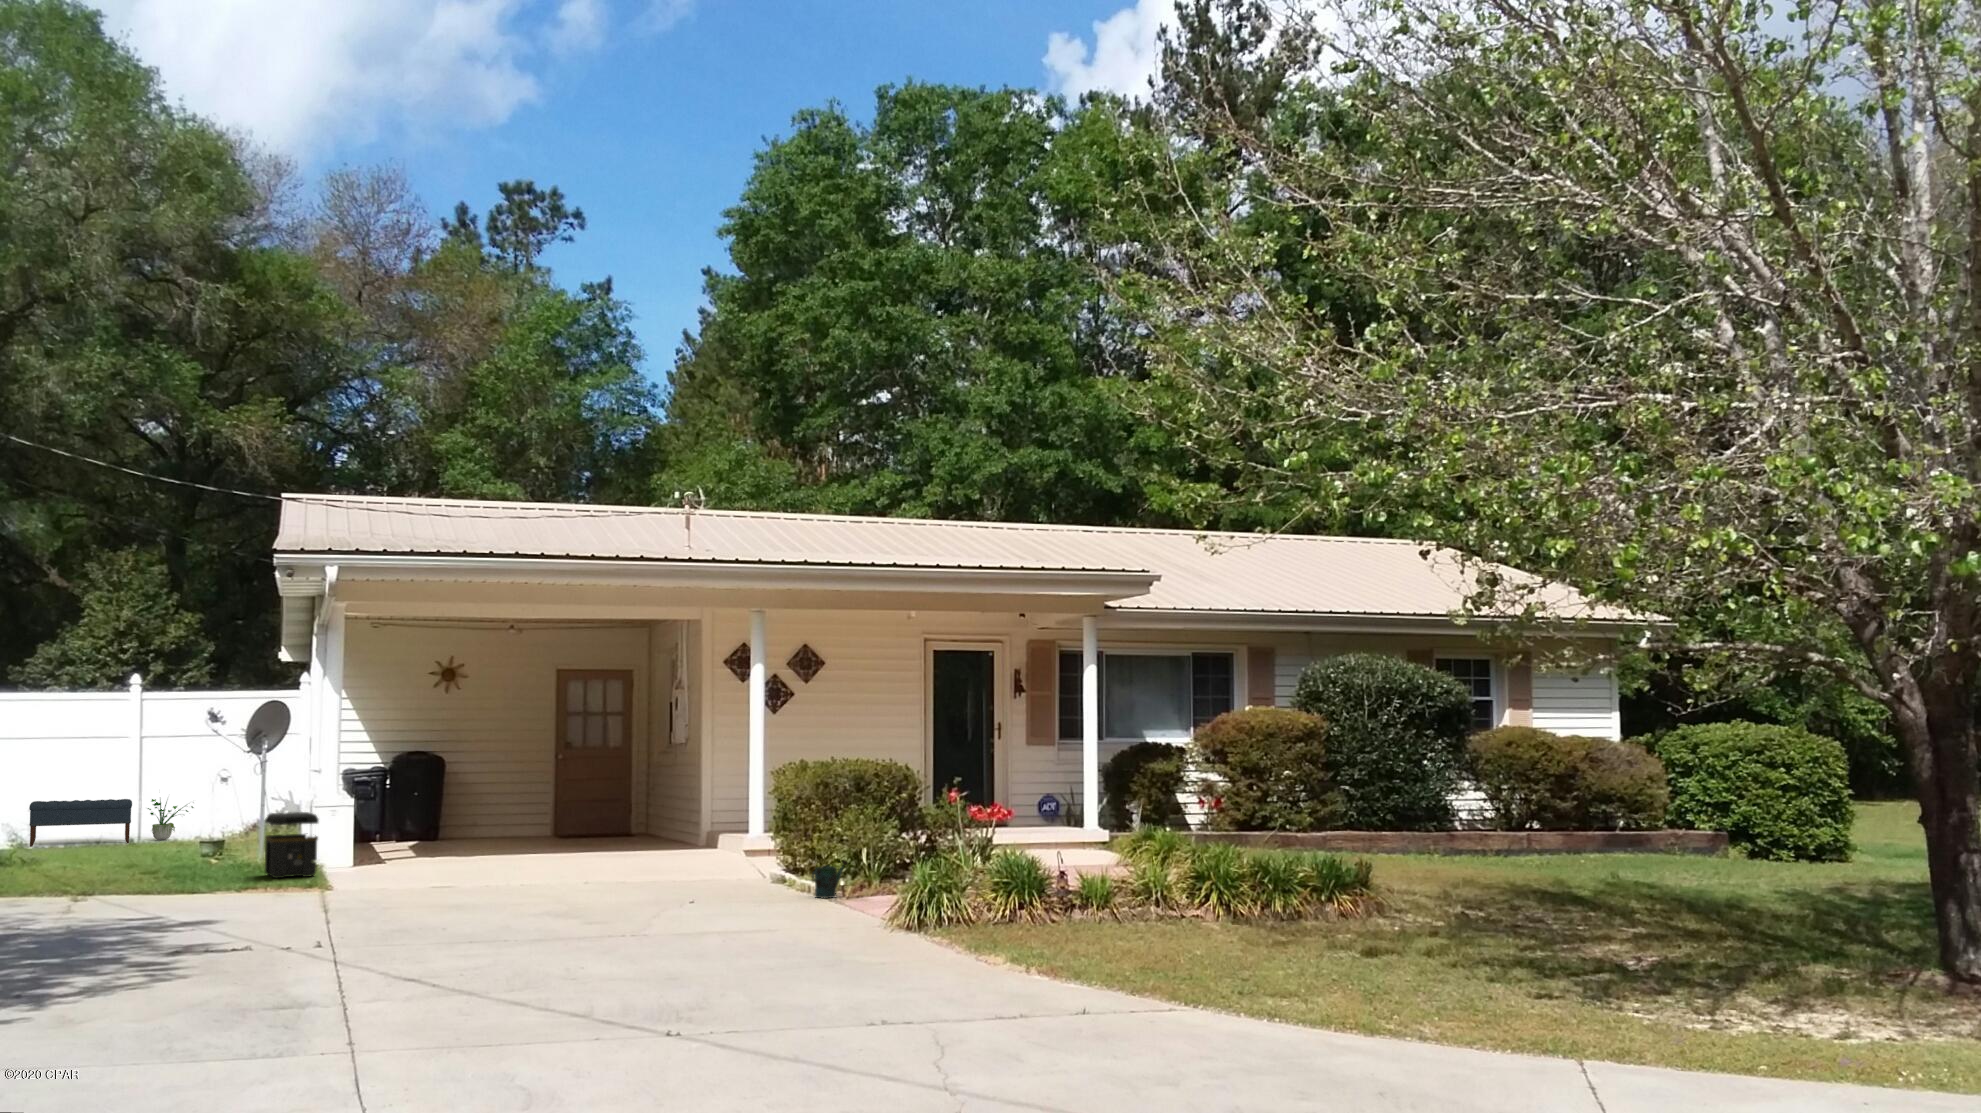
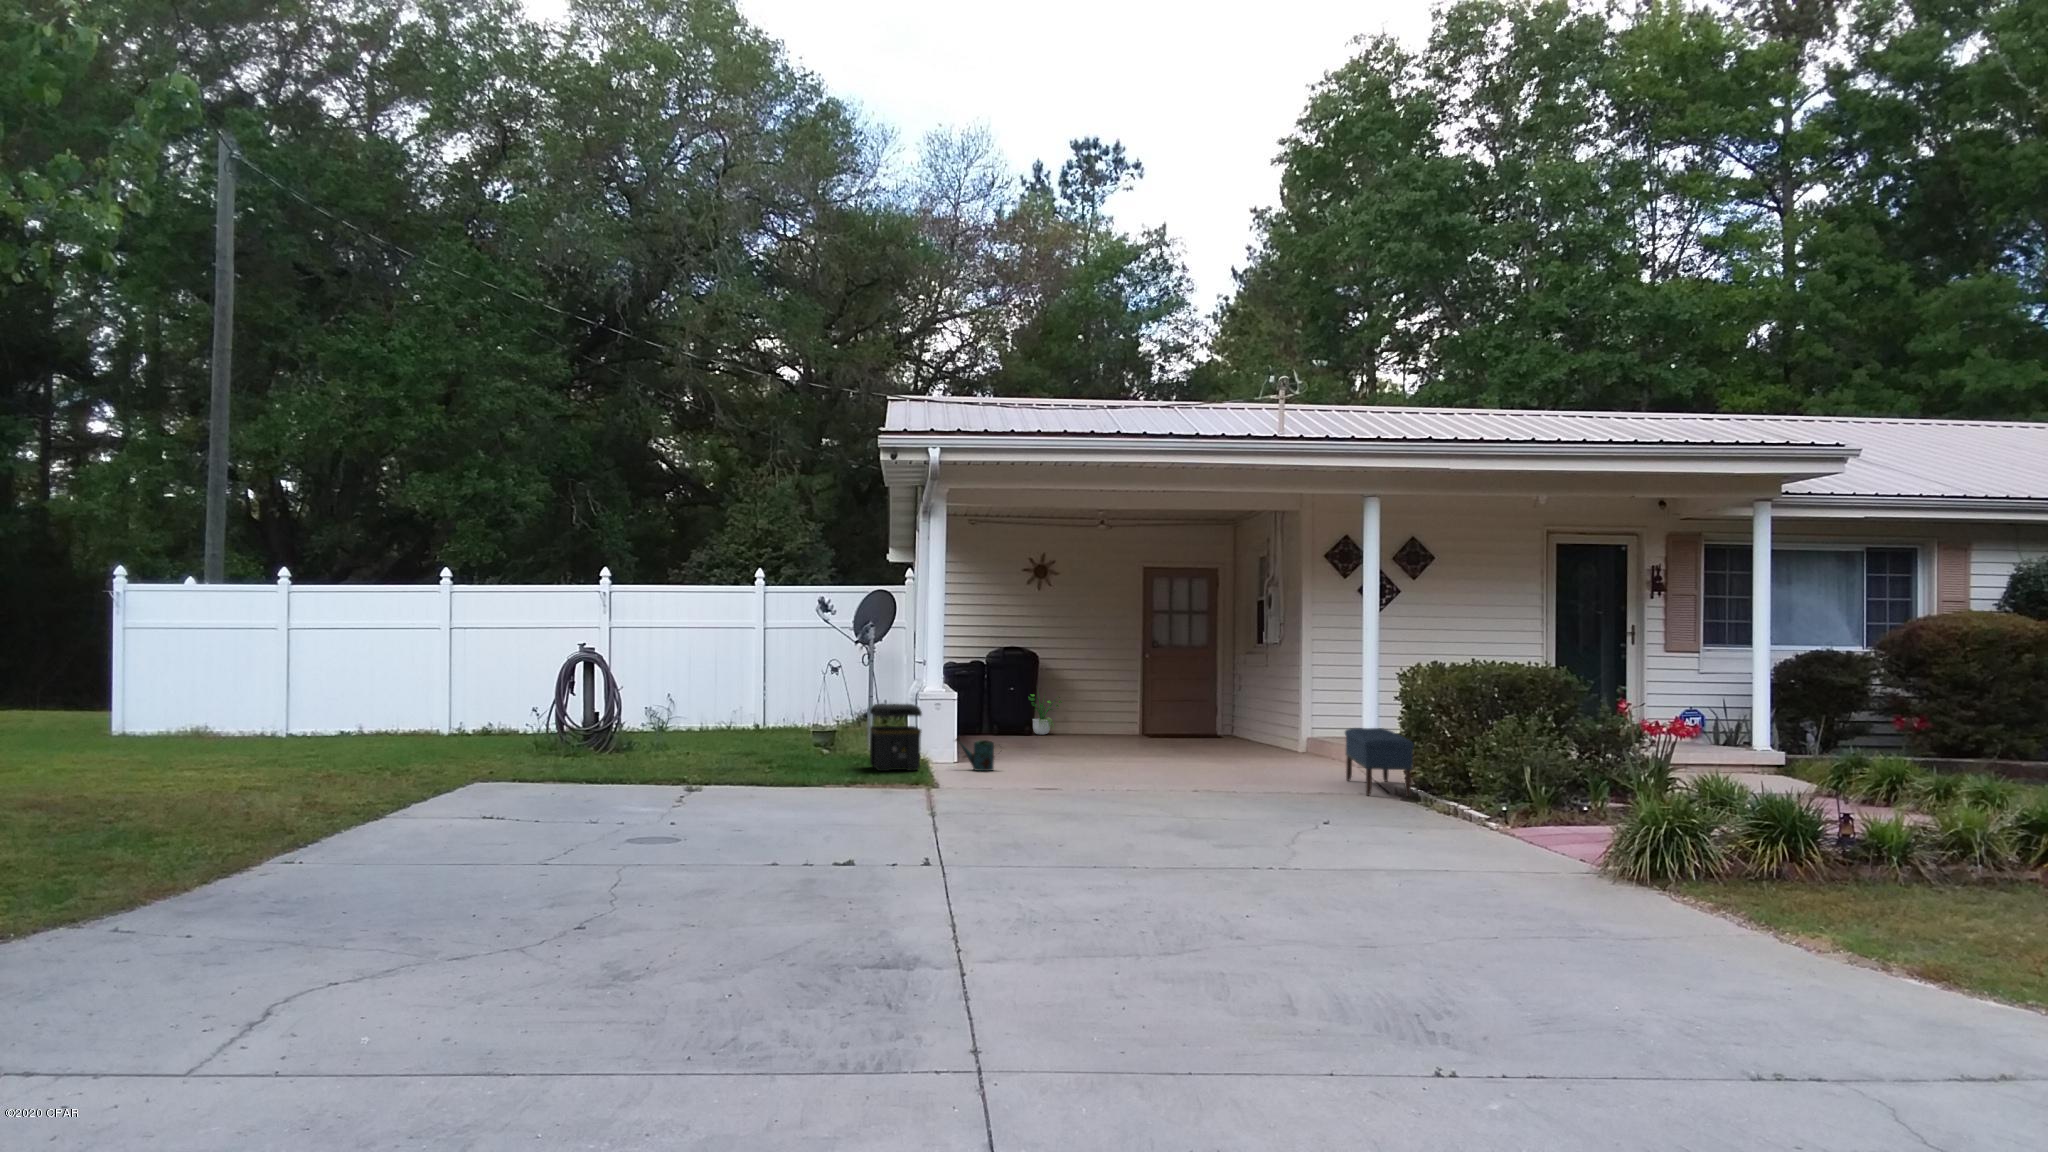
bench: present [29,799,132,847] -> present [1345,728,1414,797]
potted plant: present [148,799,194,840] -> present [1028,694,1062,735]
watering can: present [812,860,848,898] -> present [955,738,994,771]

